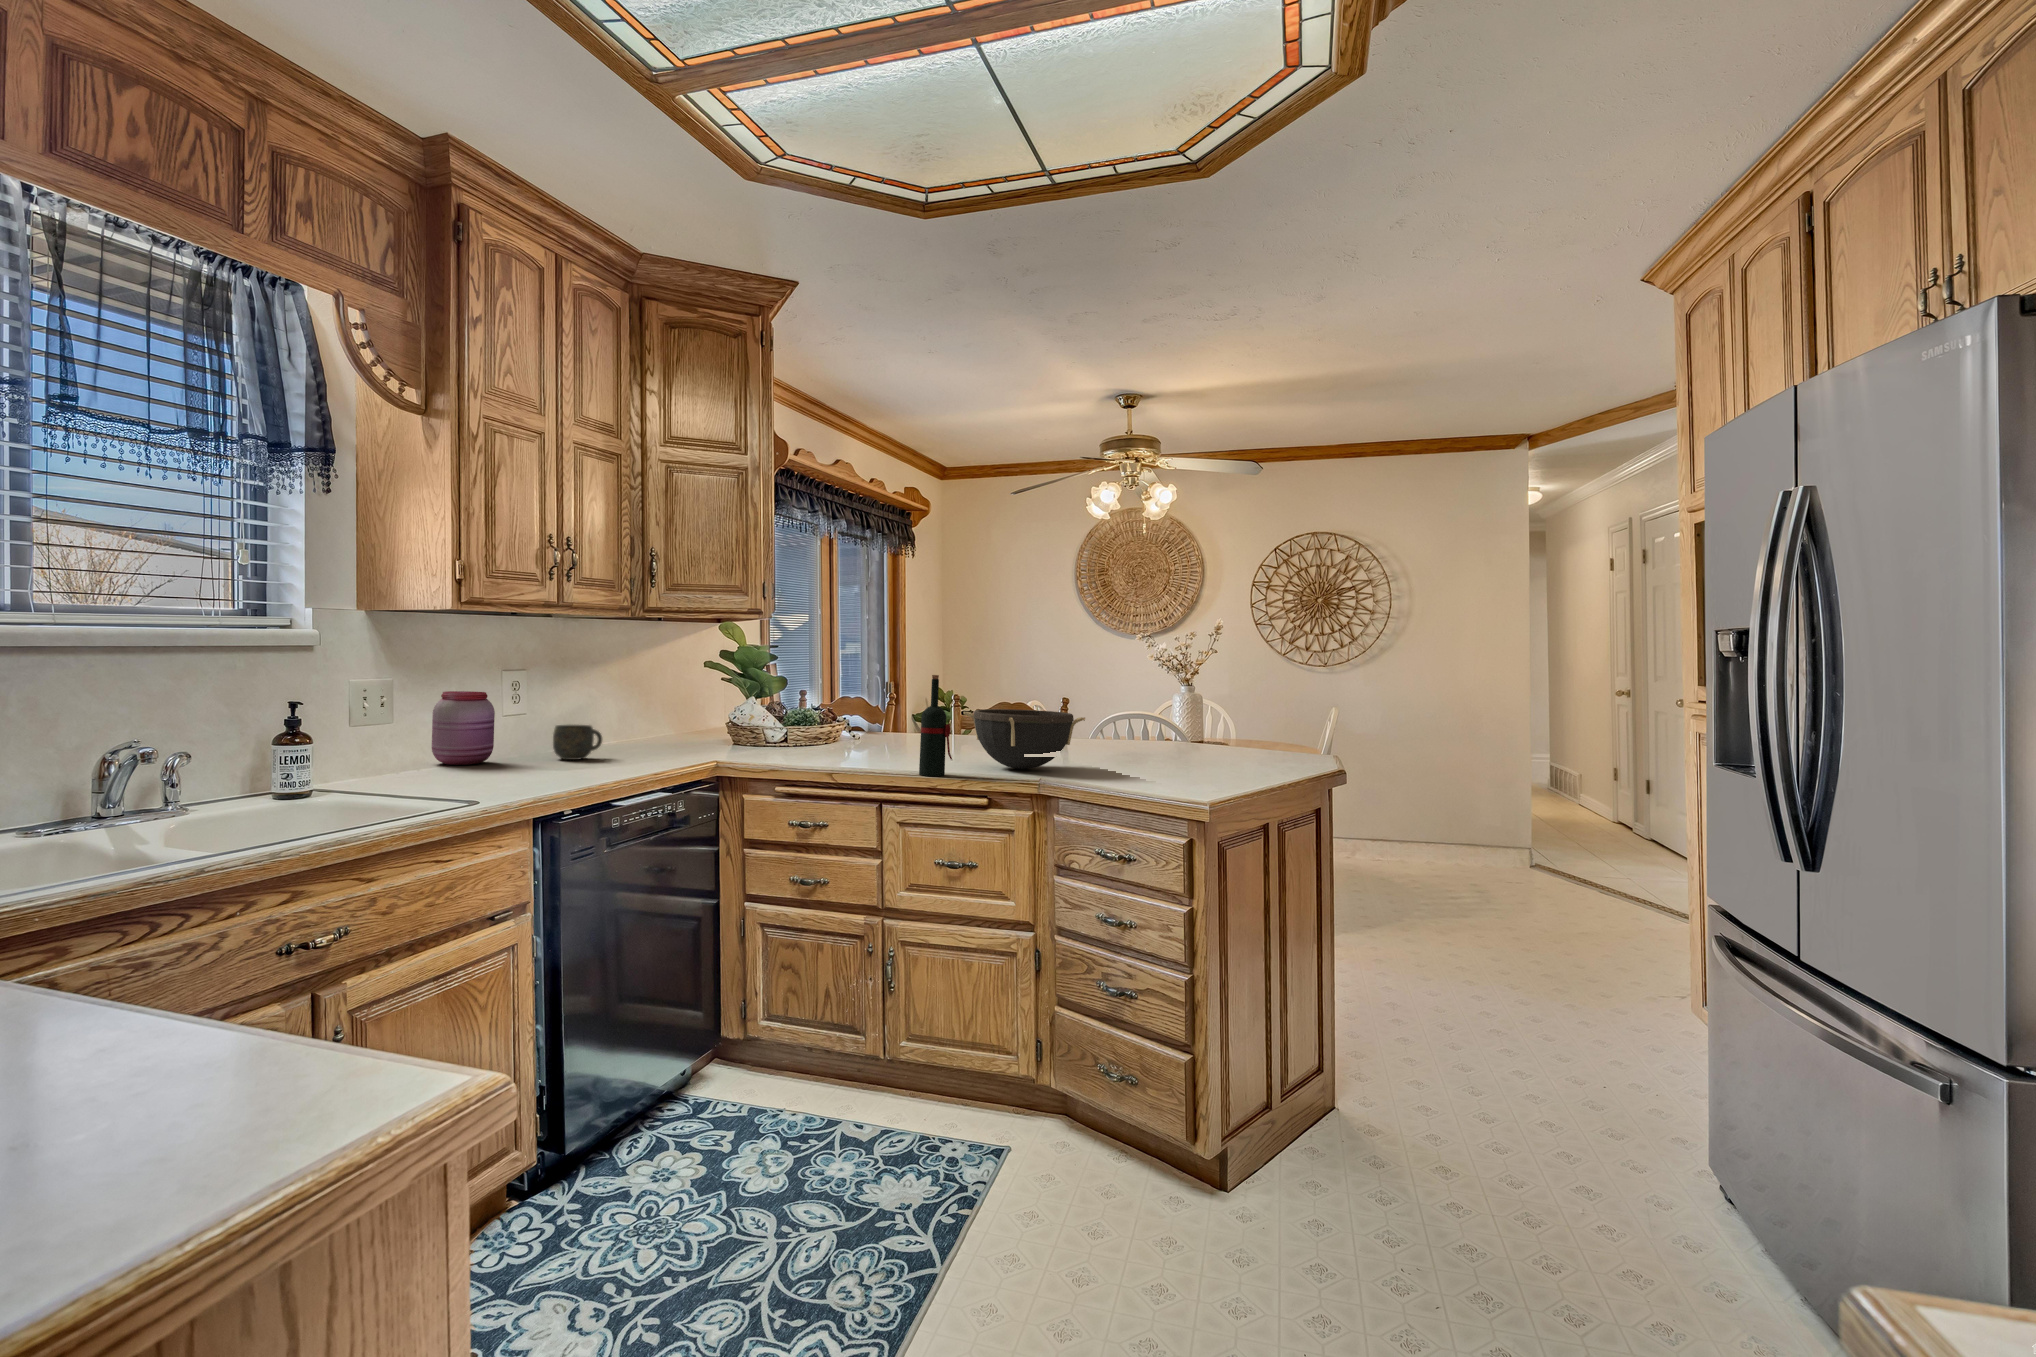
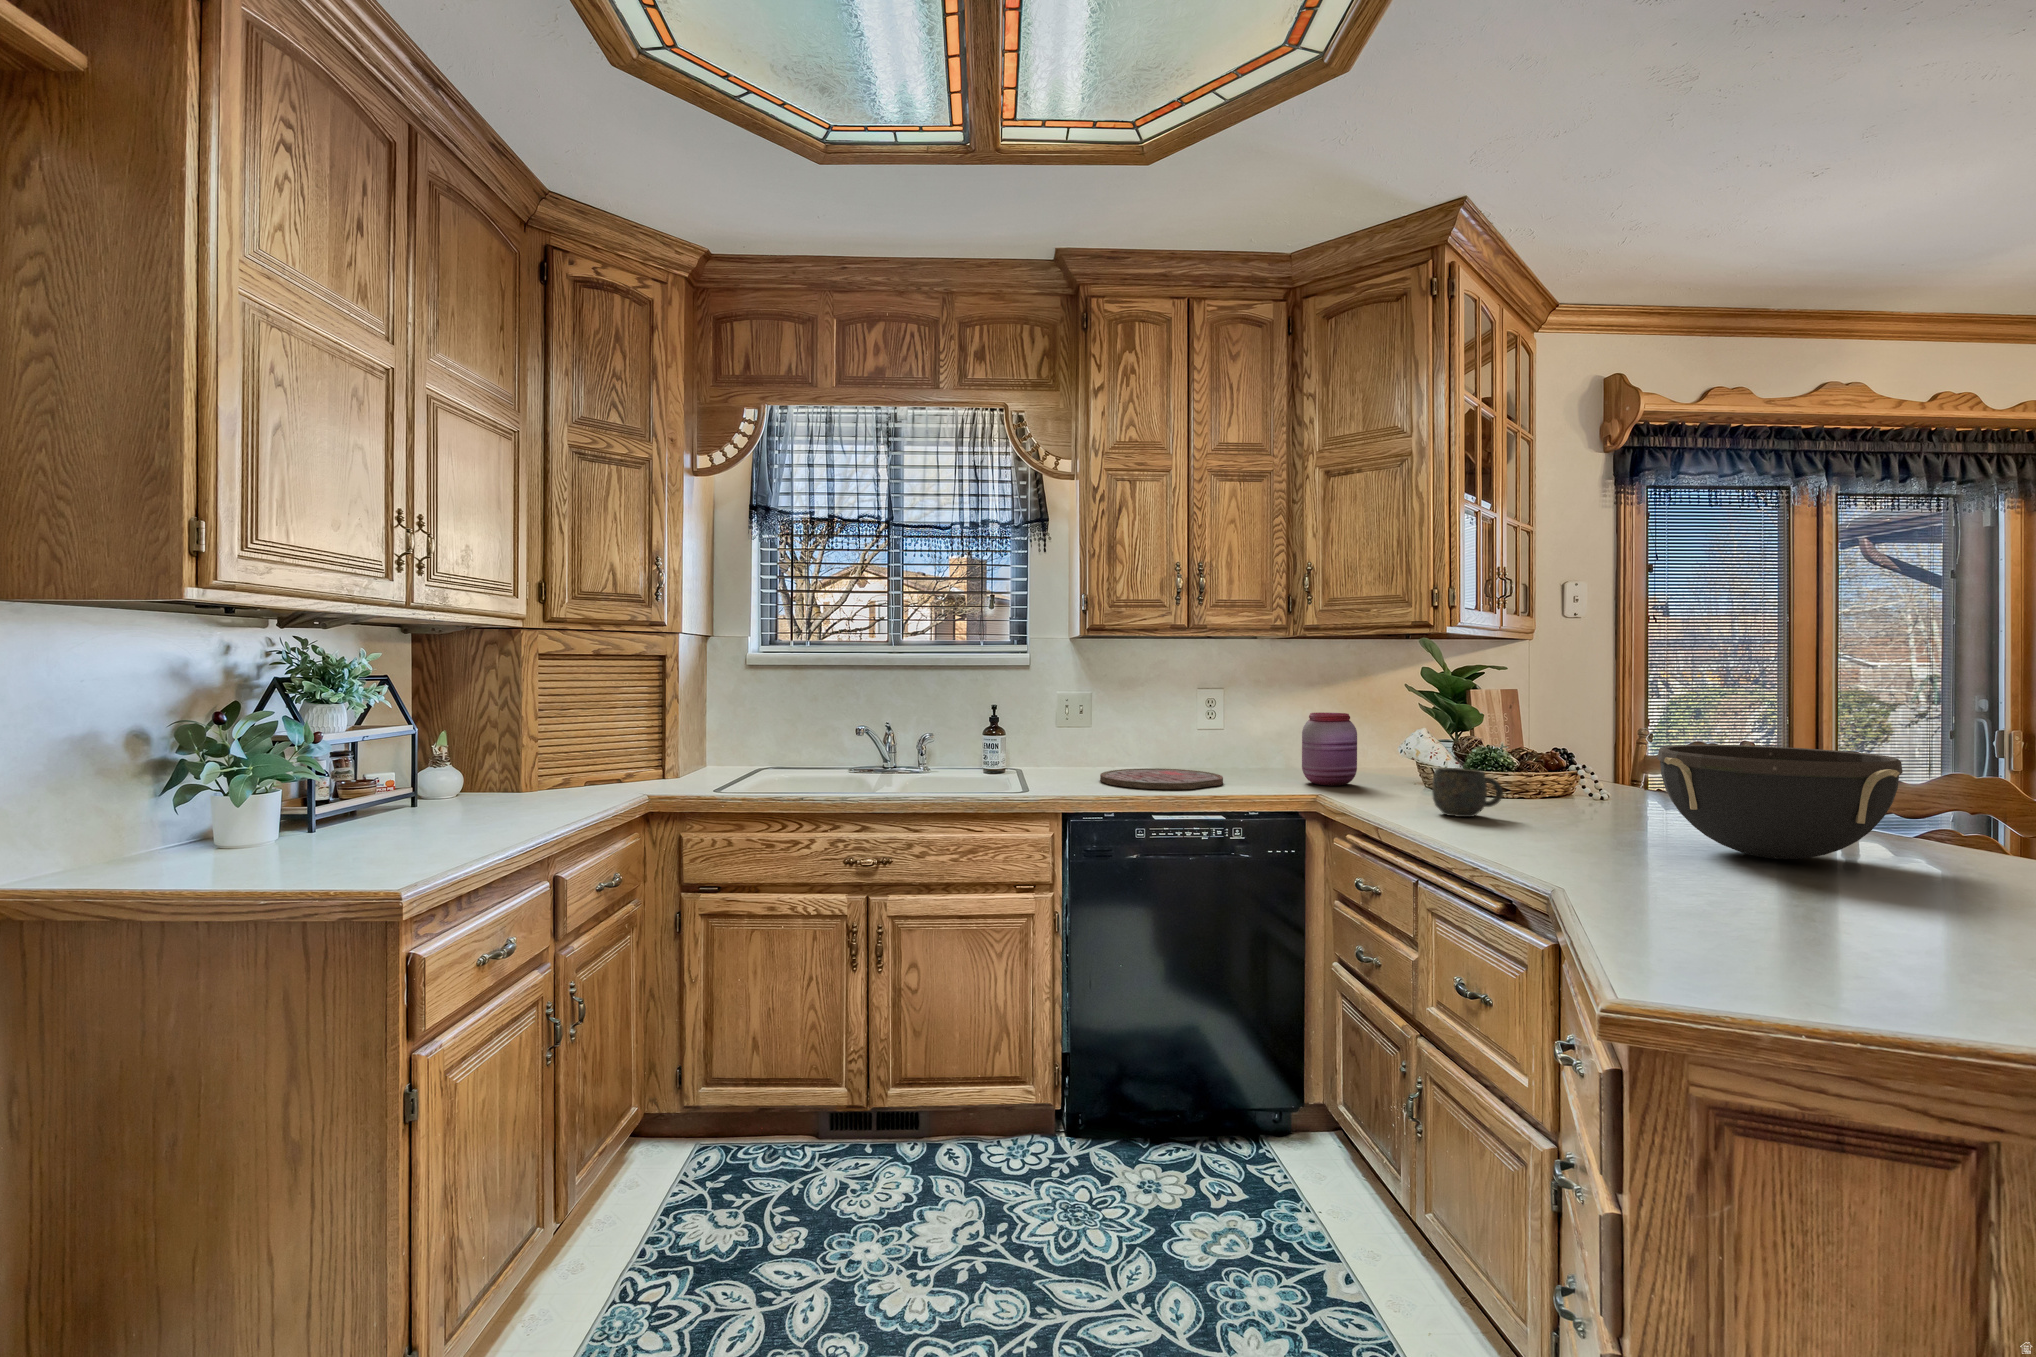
wine bottle: present [919,675,952,776] -> none [1512,685,1562,840]
jar: present [432,691,495,765] -> present [1302,713,1357,786]
mug: present [553,725,602,760] -> present [1432,768,1503,817]
cutting board: none [479,762,625,785] -> present [1100,768,1223,789]

